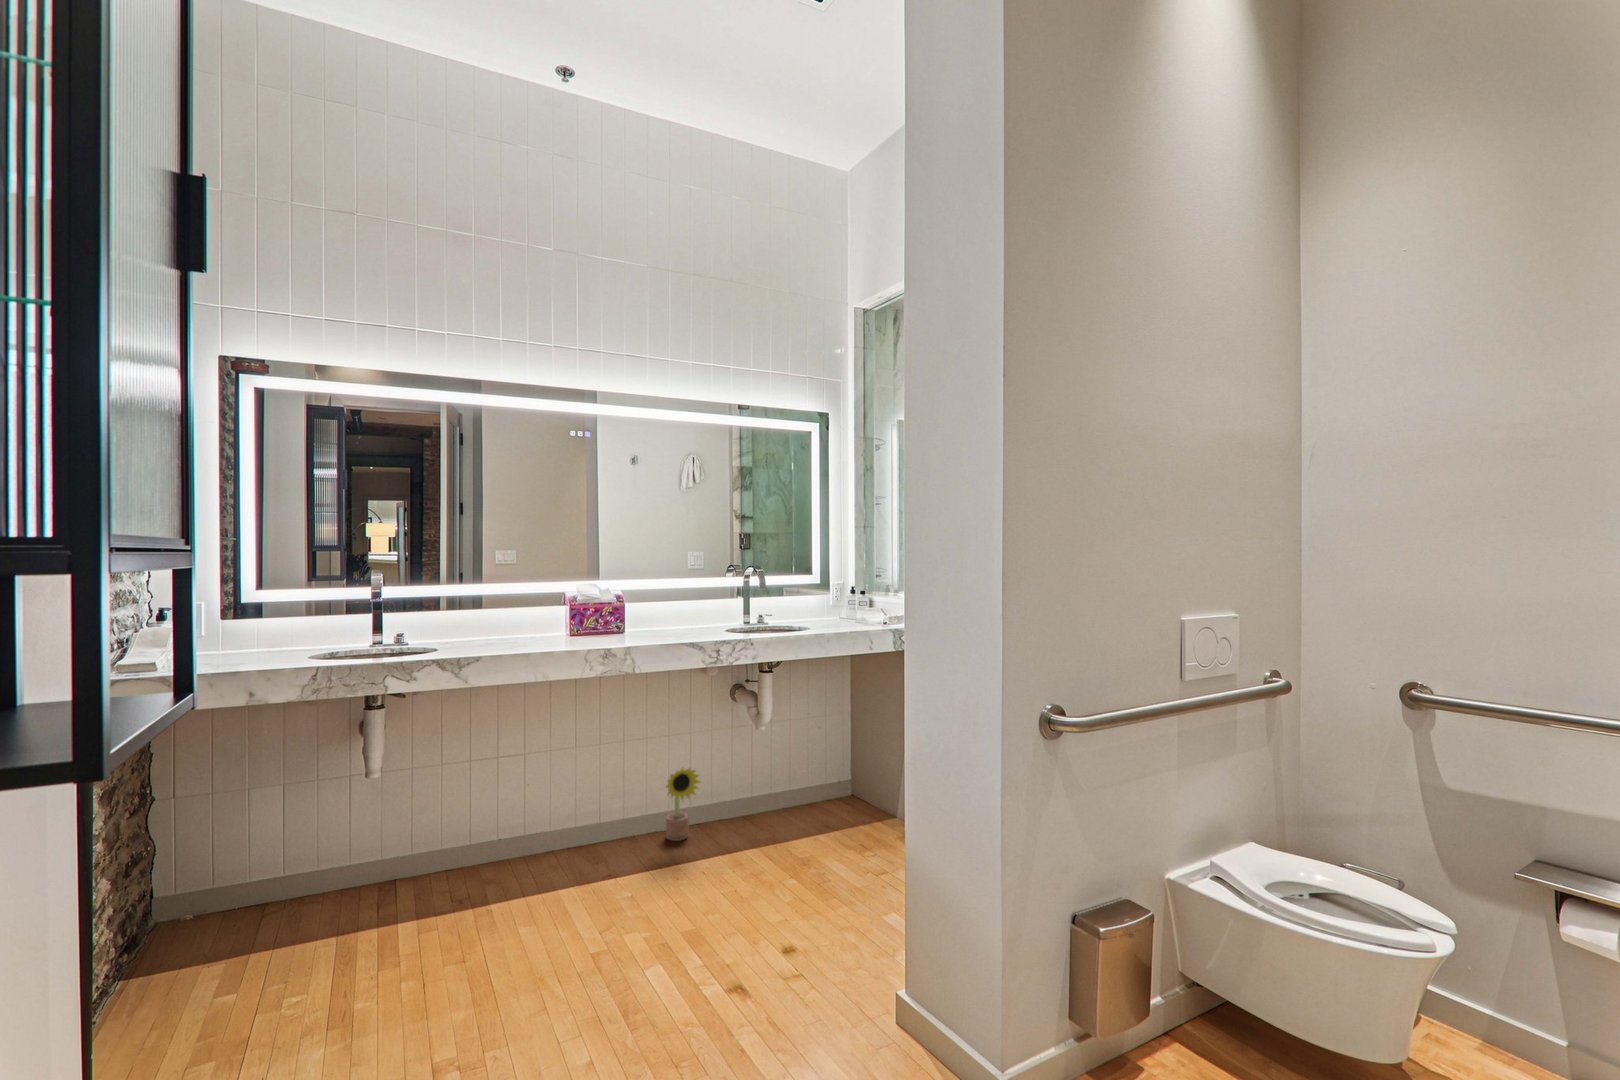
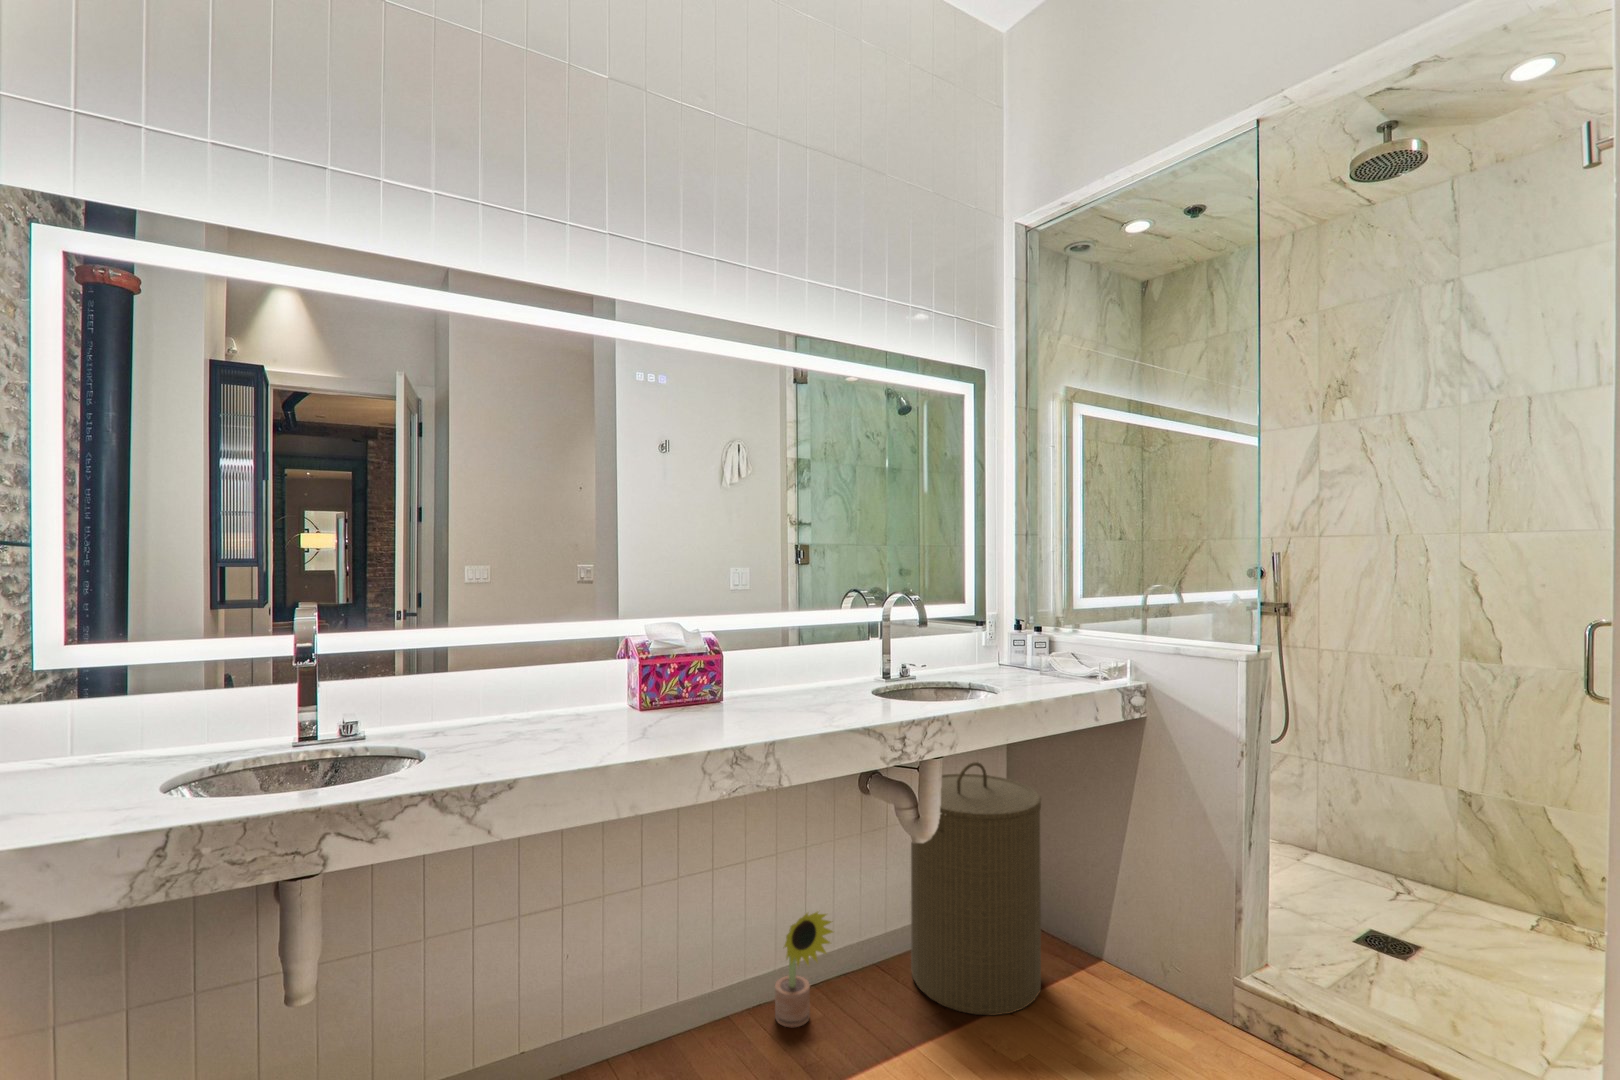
laundry hamper: none [757,680,854,840] -> present [911,762,1041,1015]

